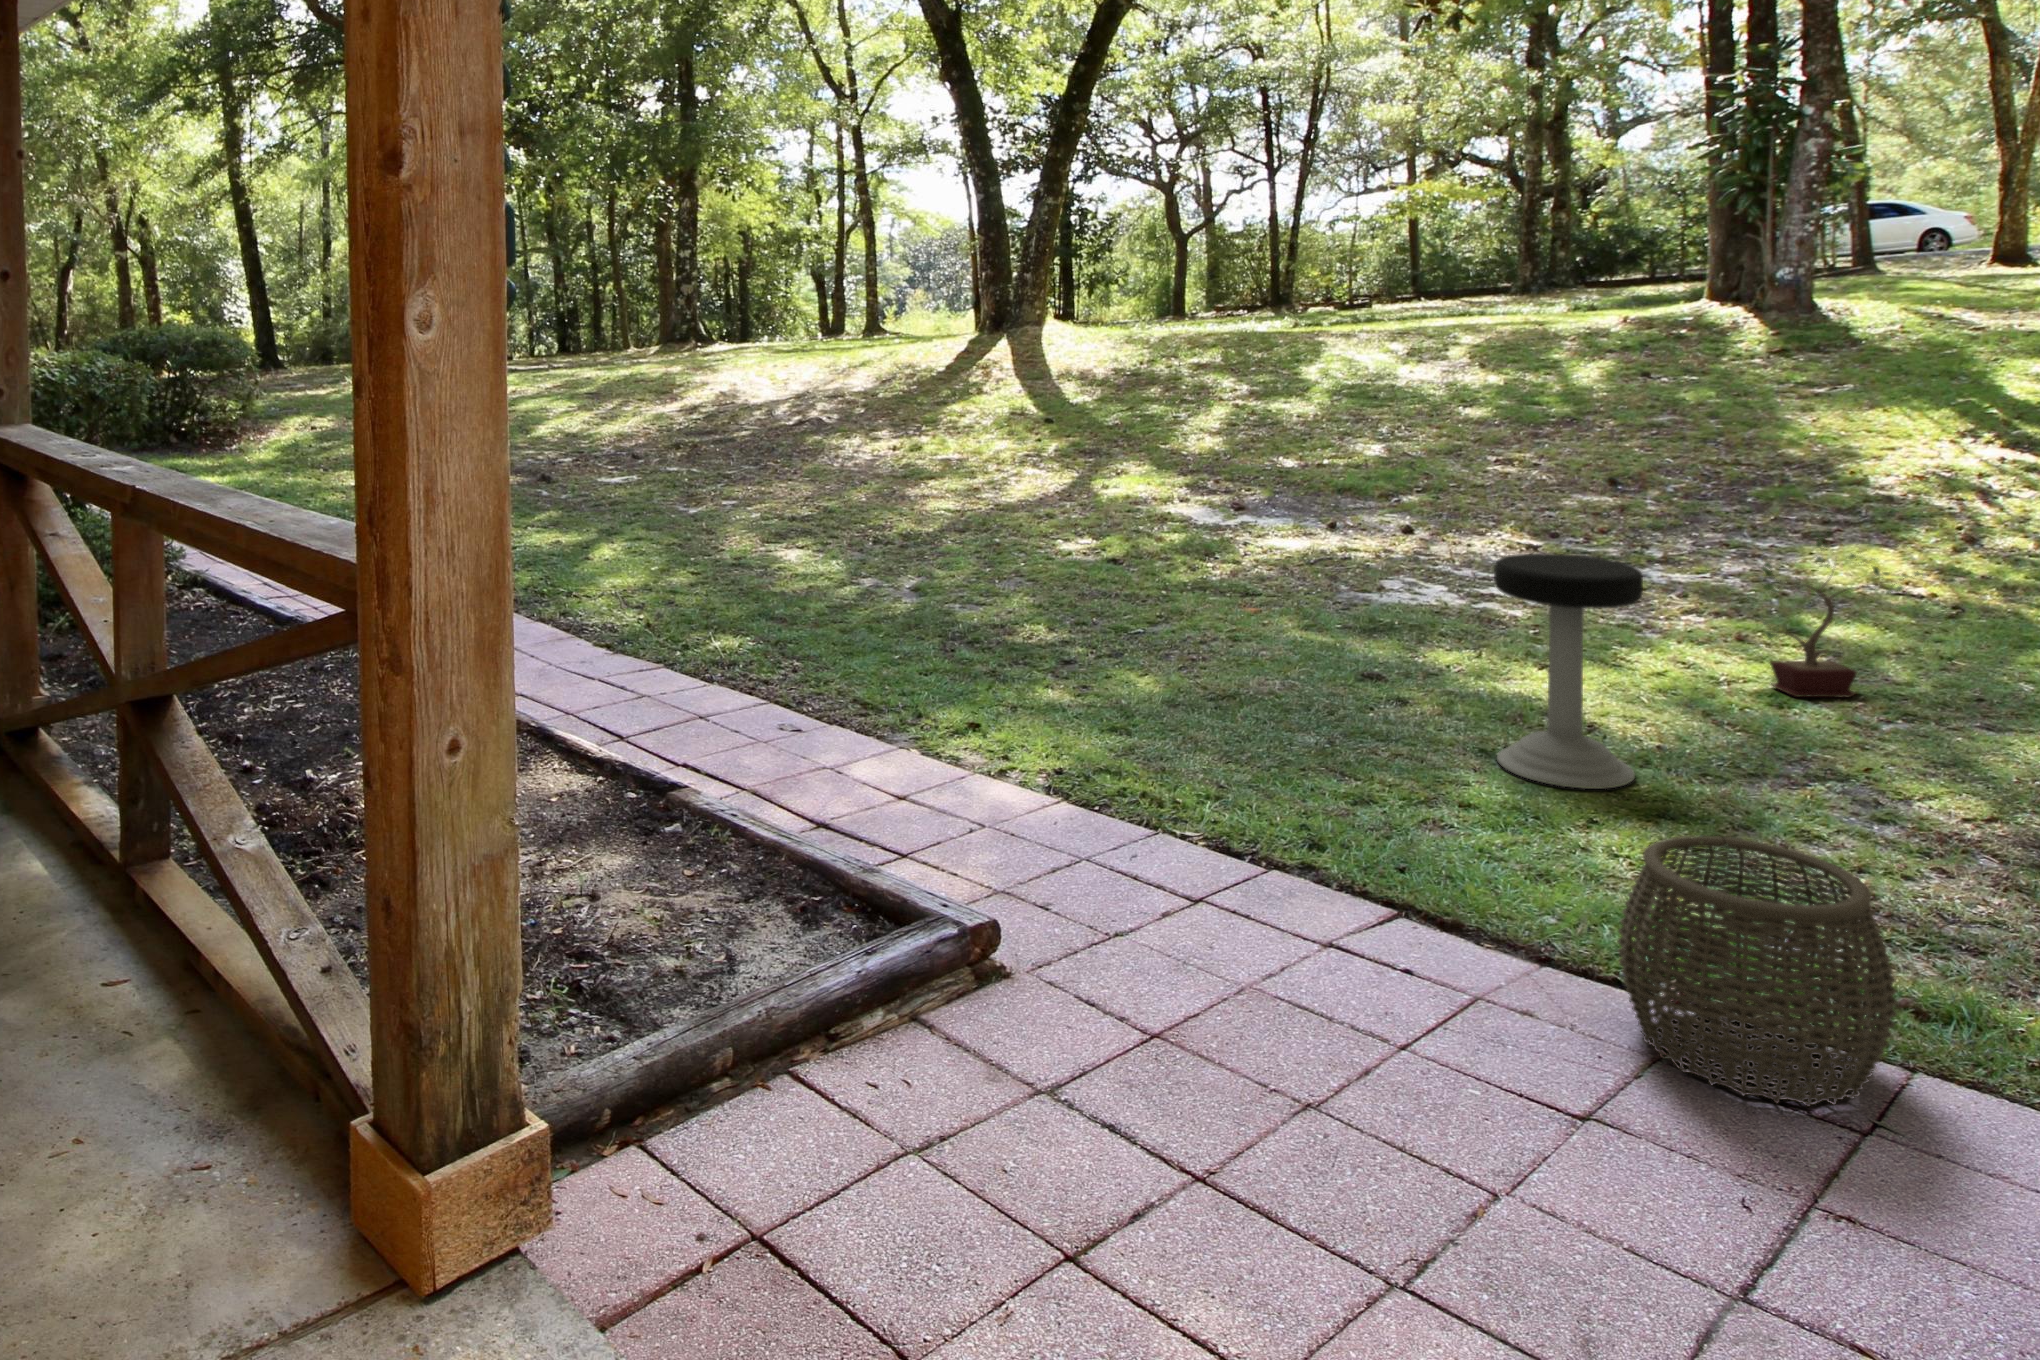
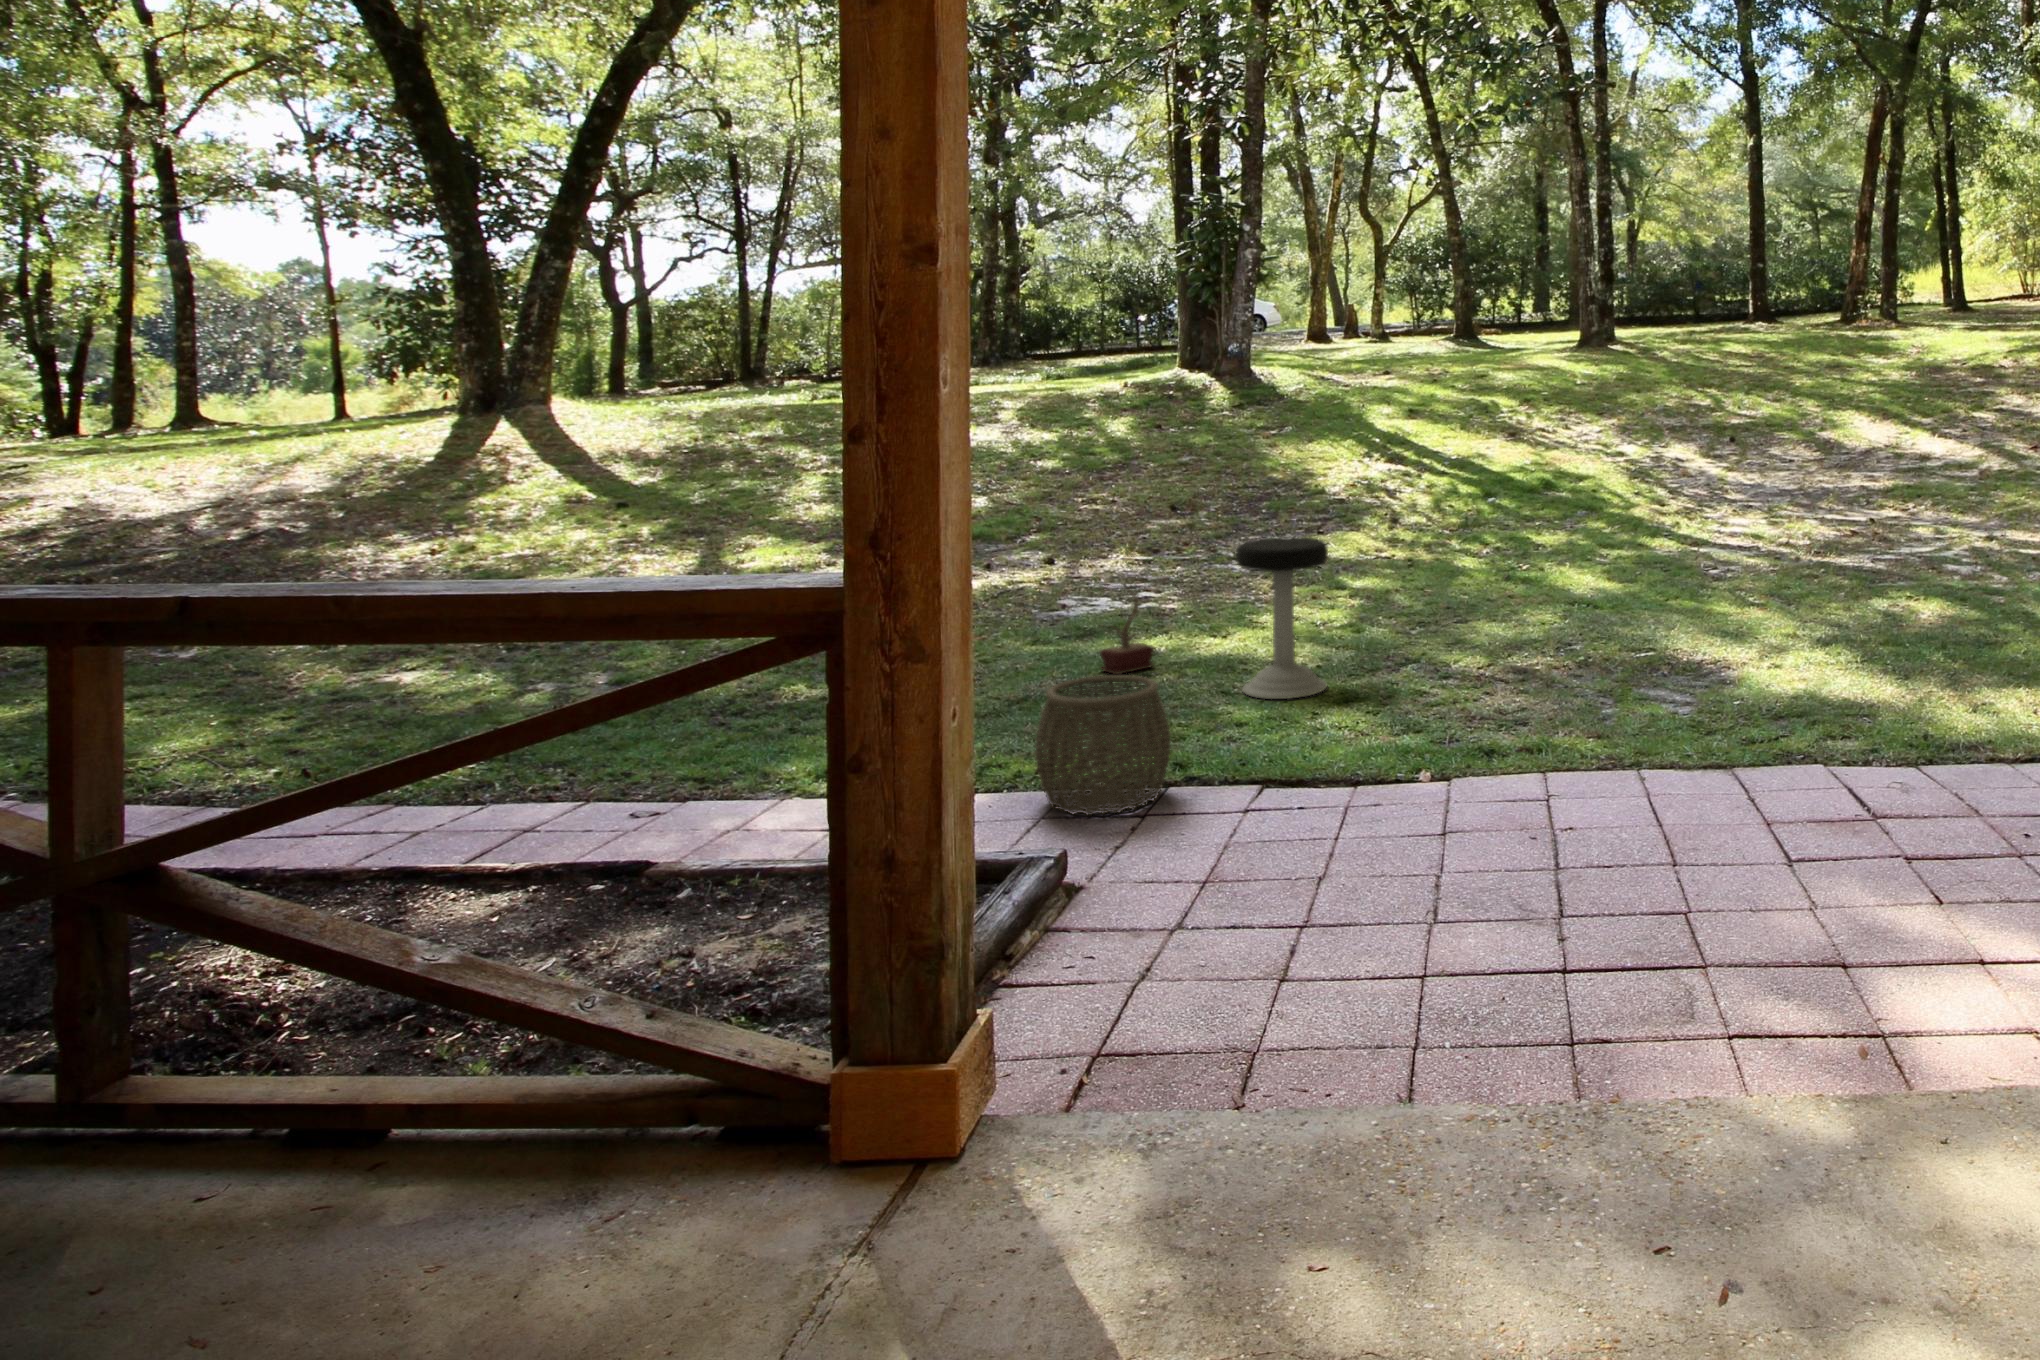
potted plant: present [1762,534,1927,697] -> present [1091,546,1190,674]
woven basket: present [1618,836,1898,1106] -> present [1035,675,1171,815]

